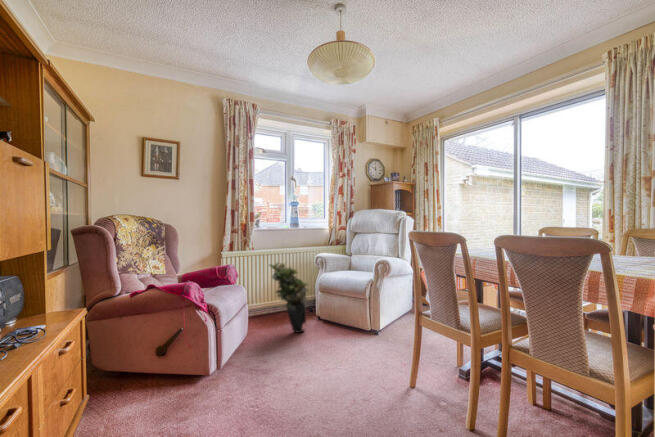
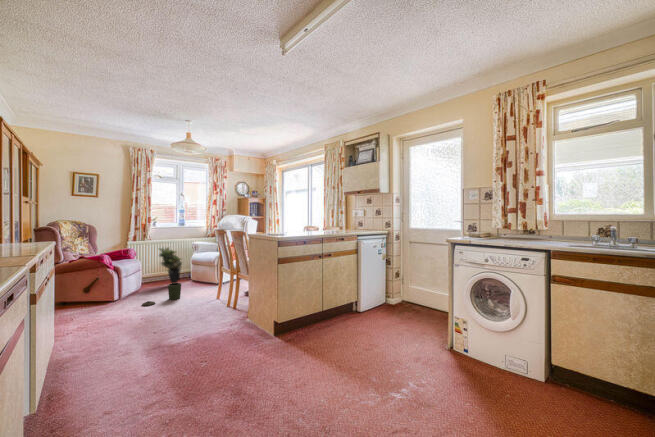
trash can: none [268,342,339,408] -> present [142,283,181,306]

